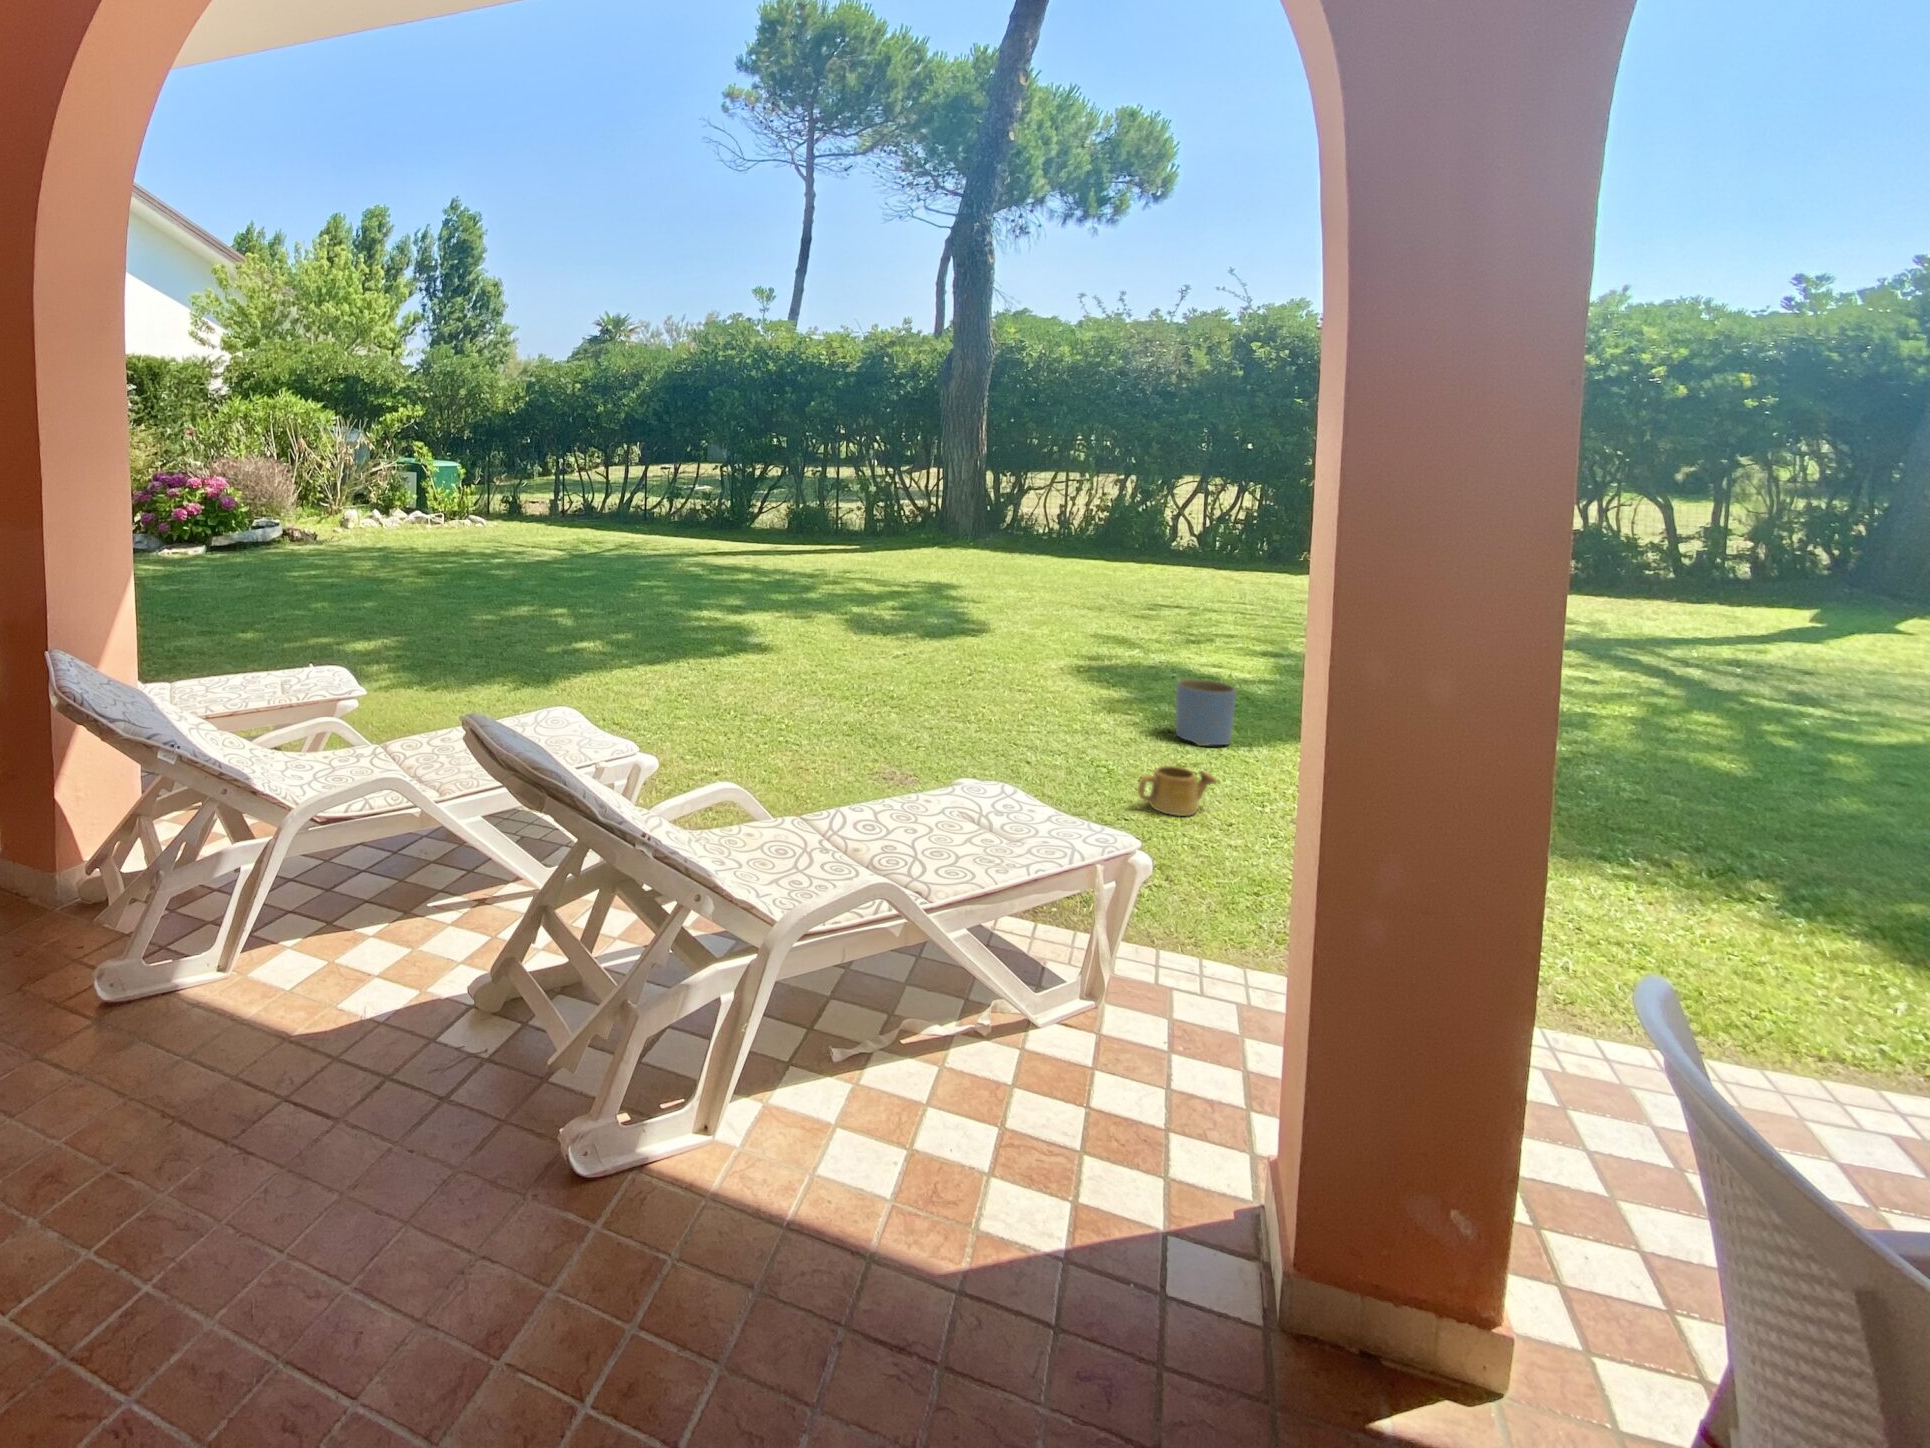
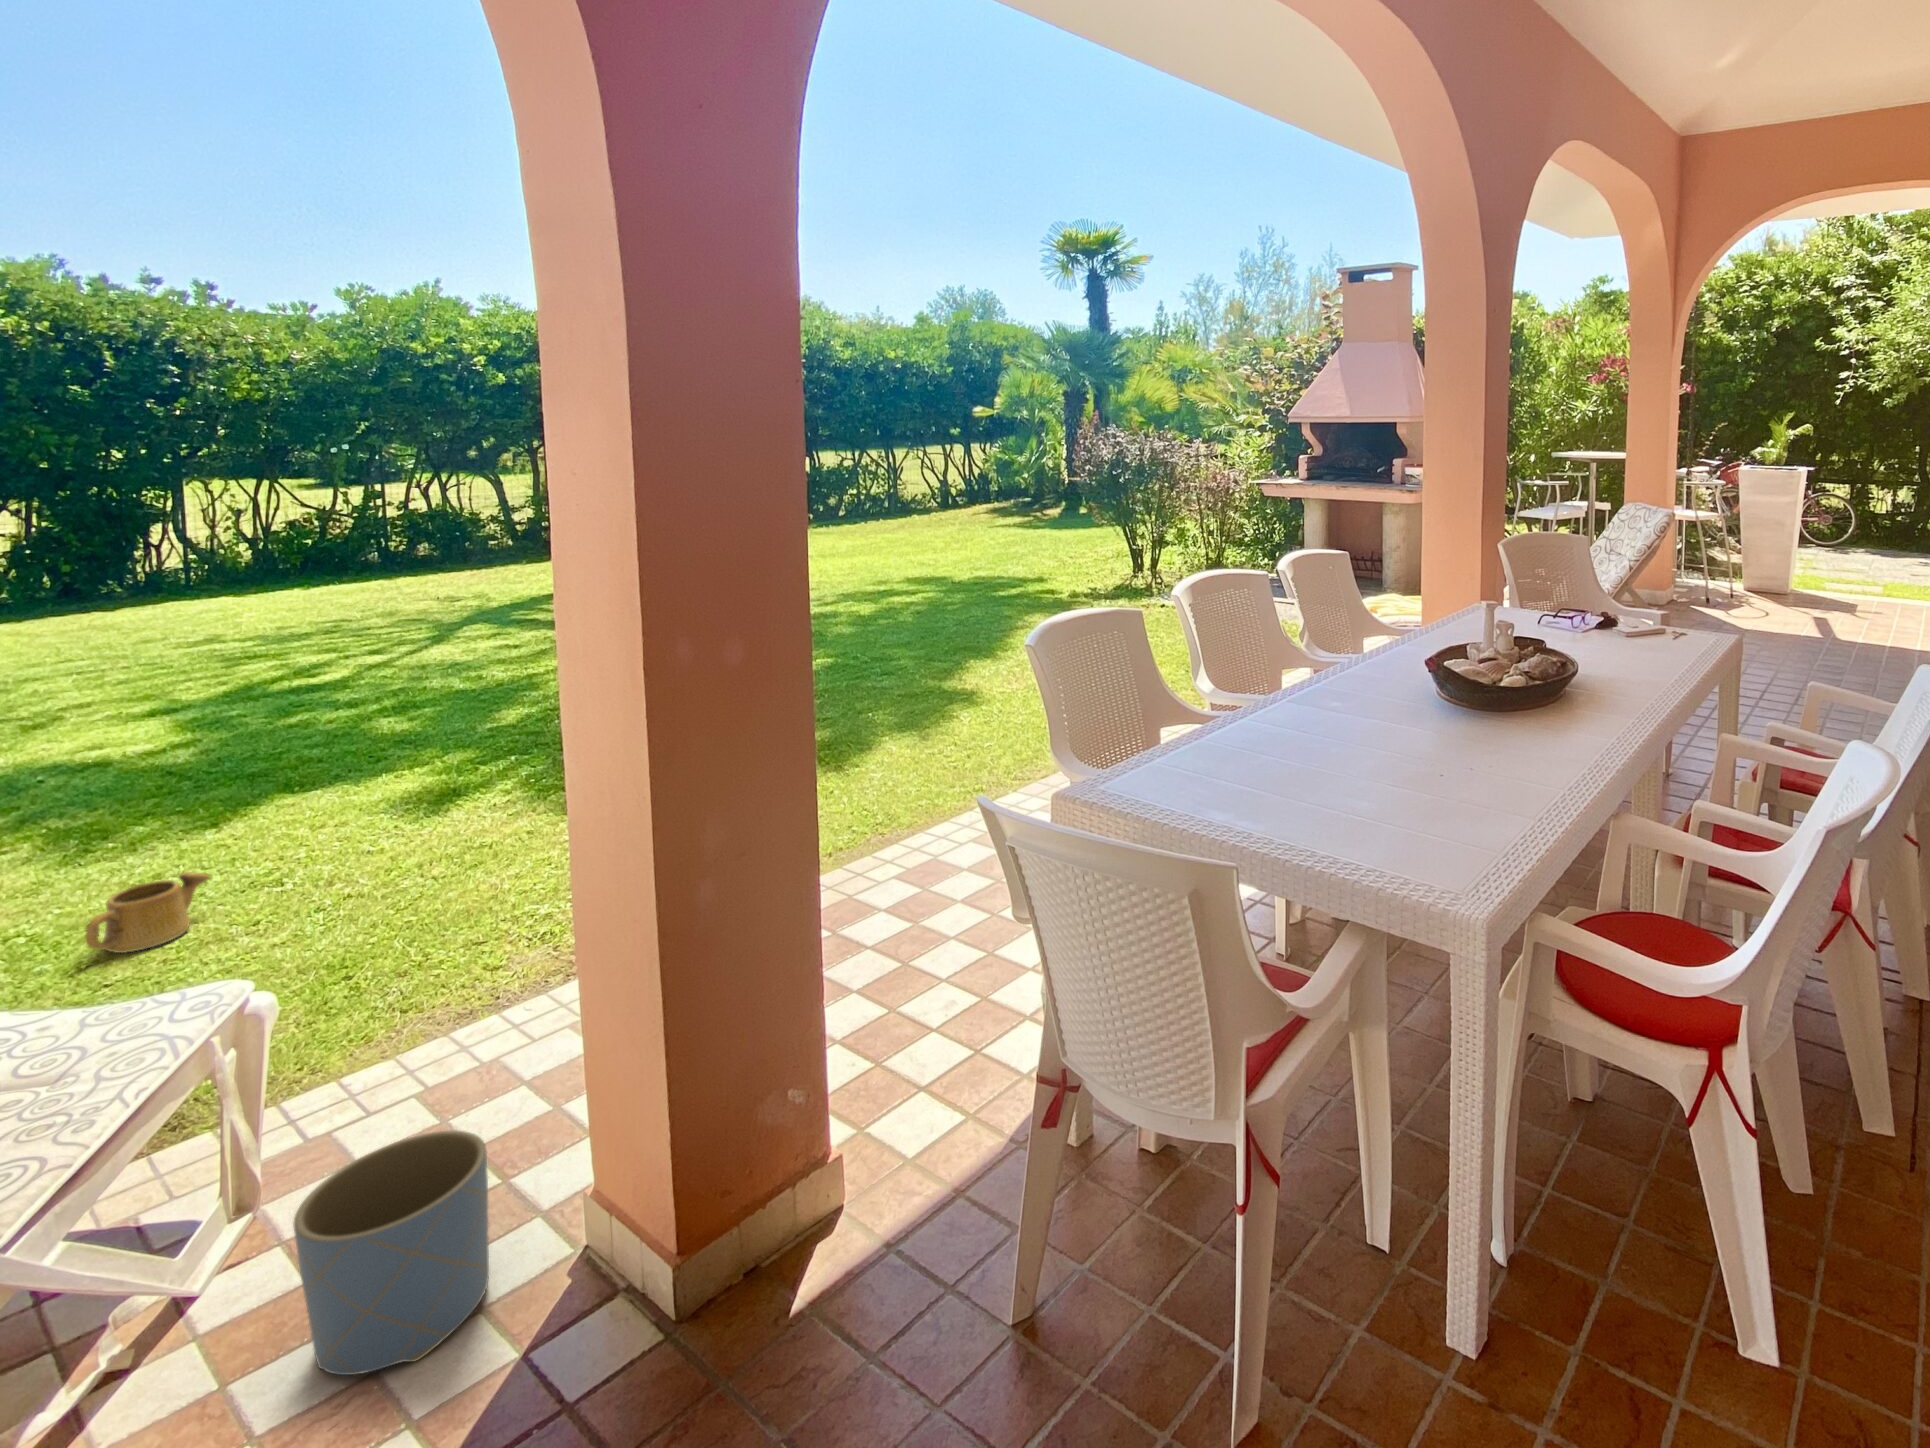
planter: present [1176,679,1236,746] -> present [293,1131,489,1375]

